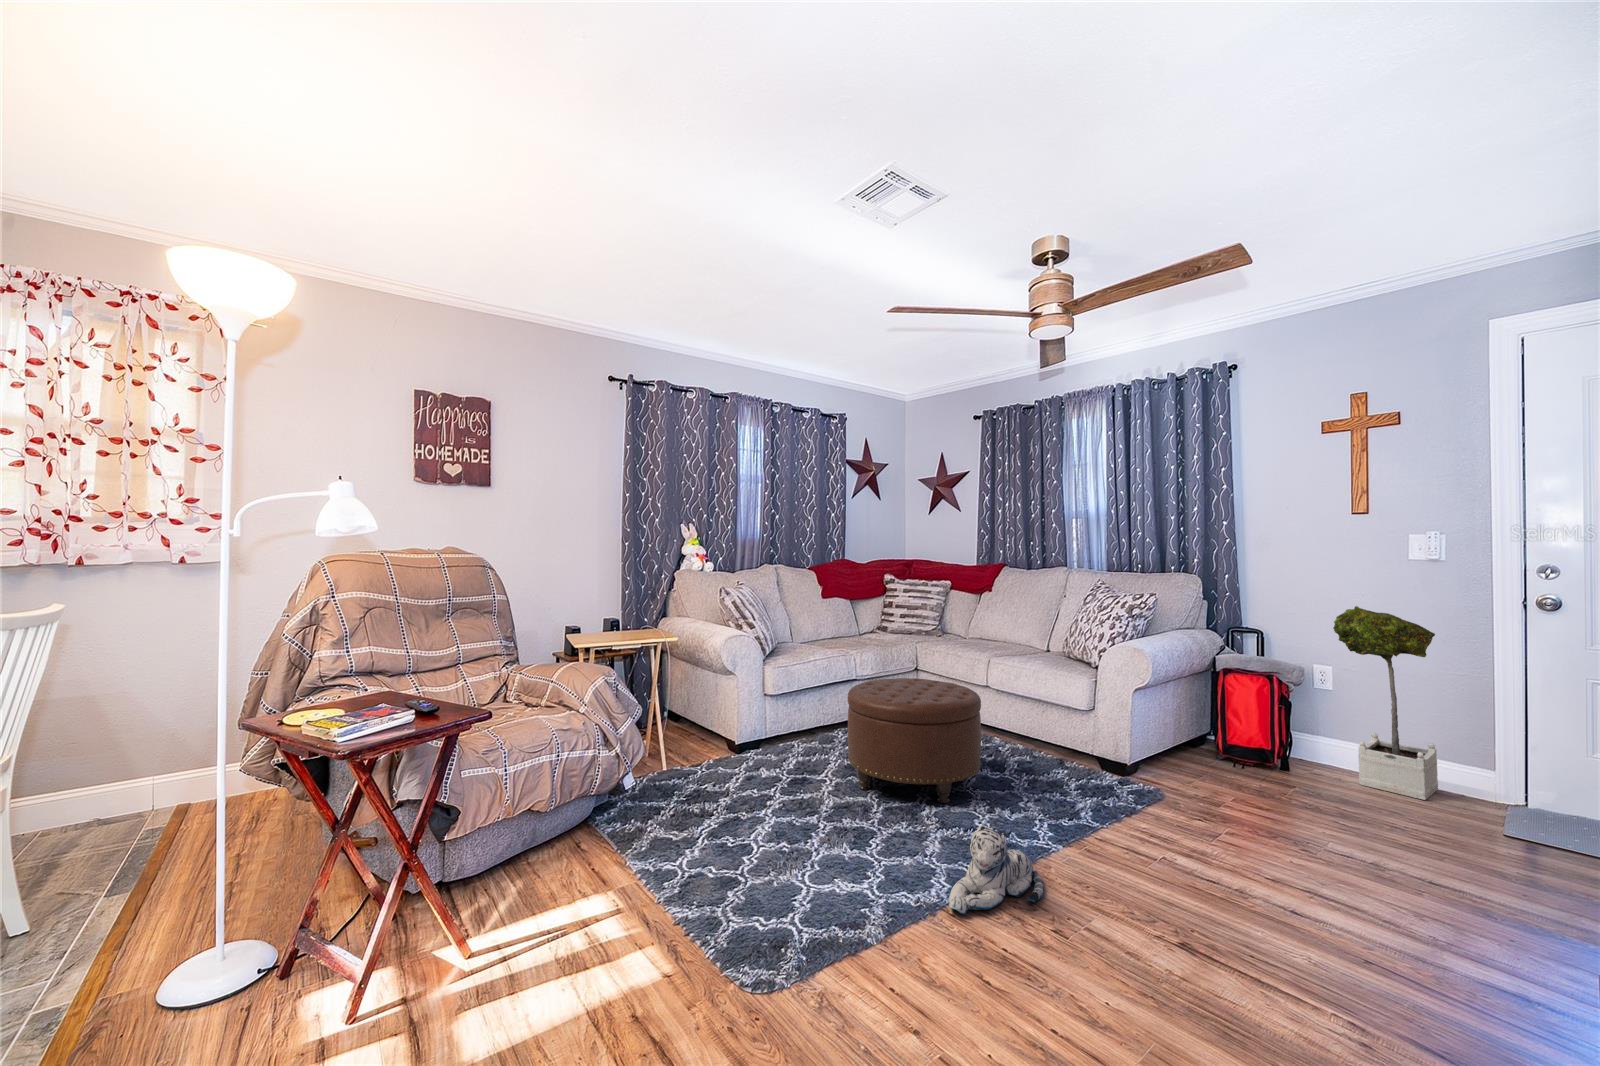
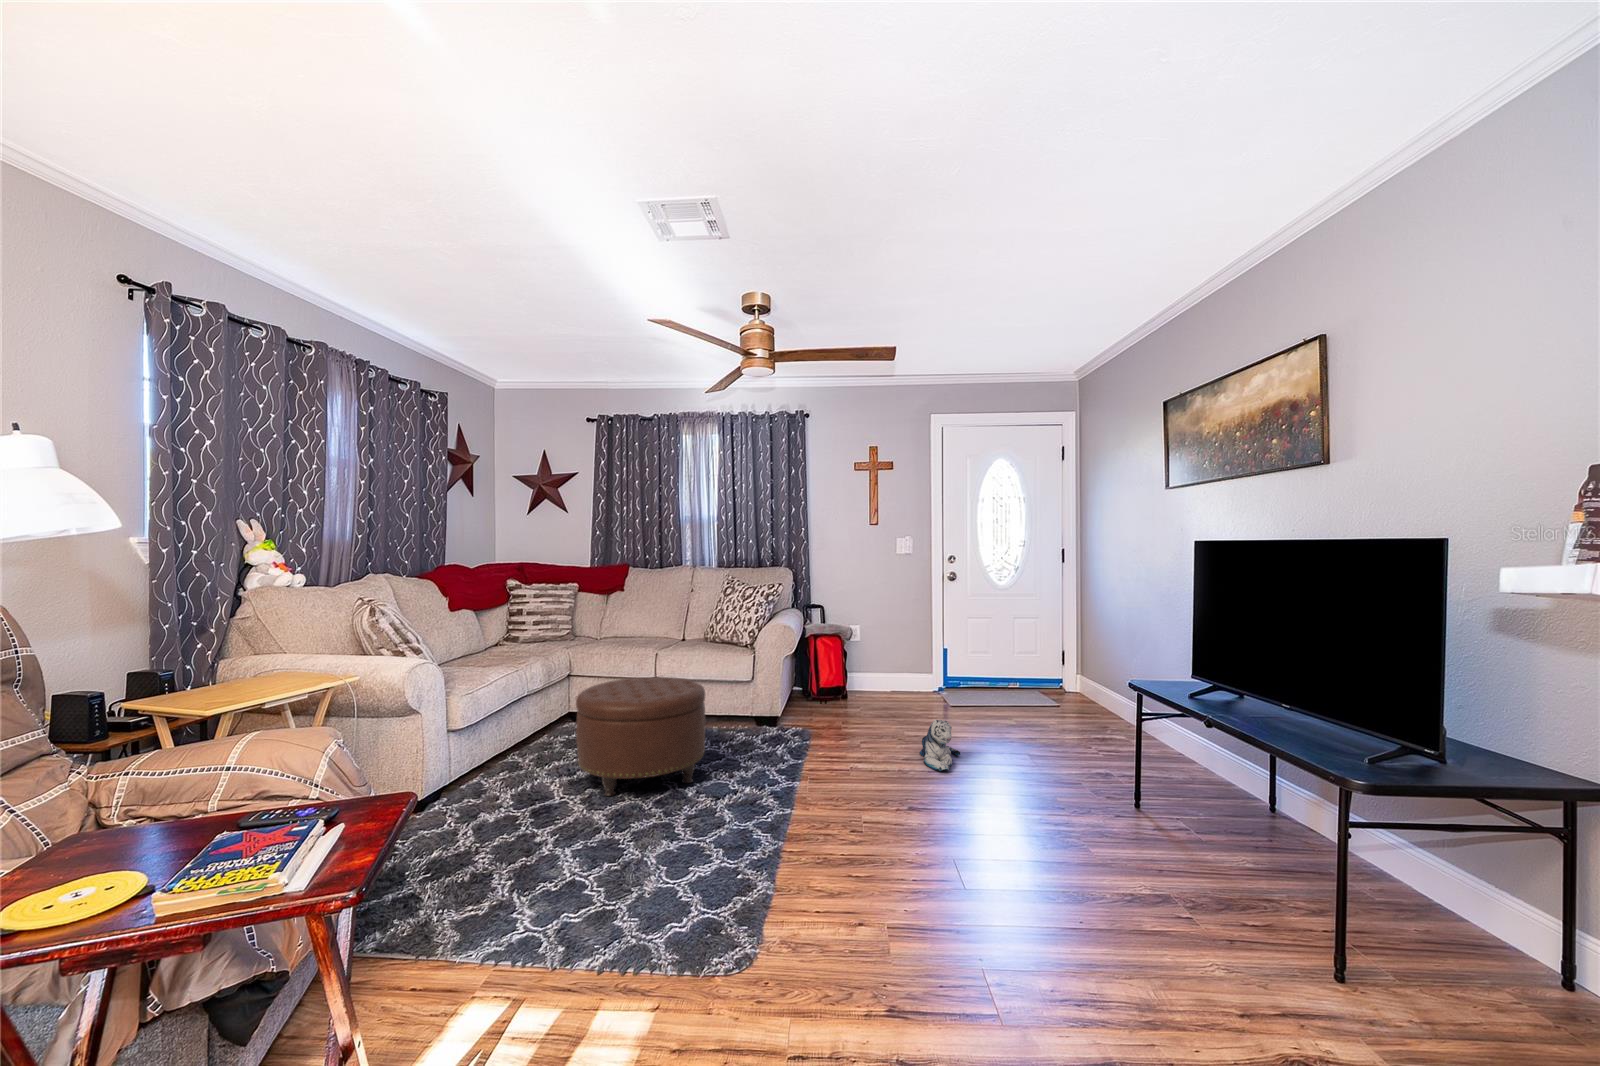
potted tree: present [1333,606,1438,800] -> none [871,583,919,697]
plush toy: present [948,826,1044,914] -> present [919,720,961,771]

